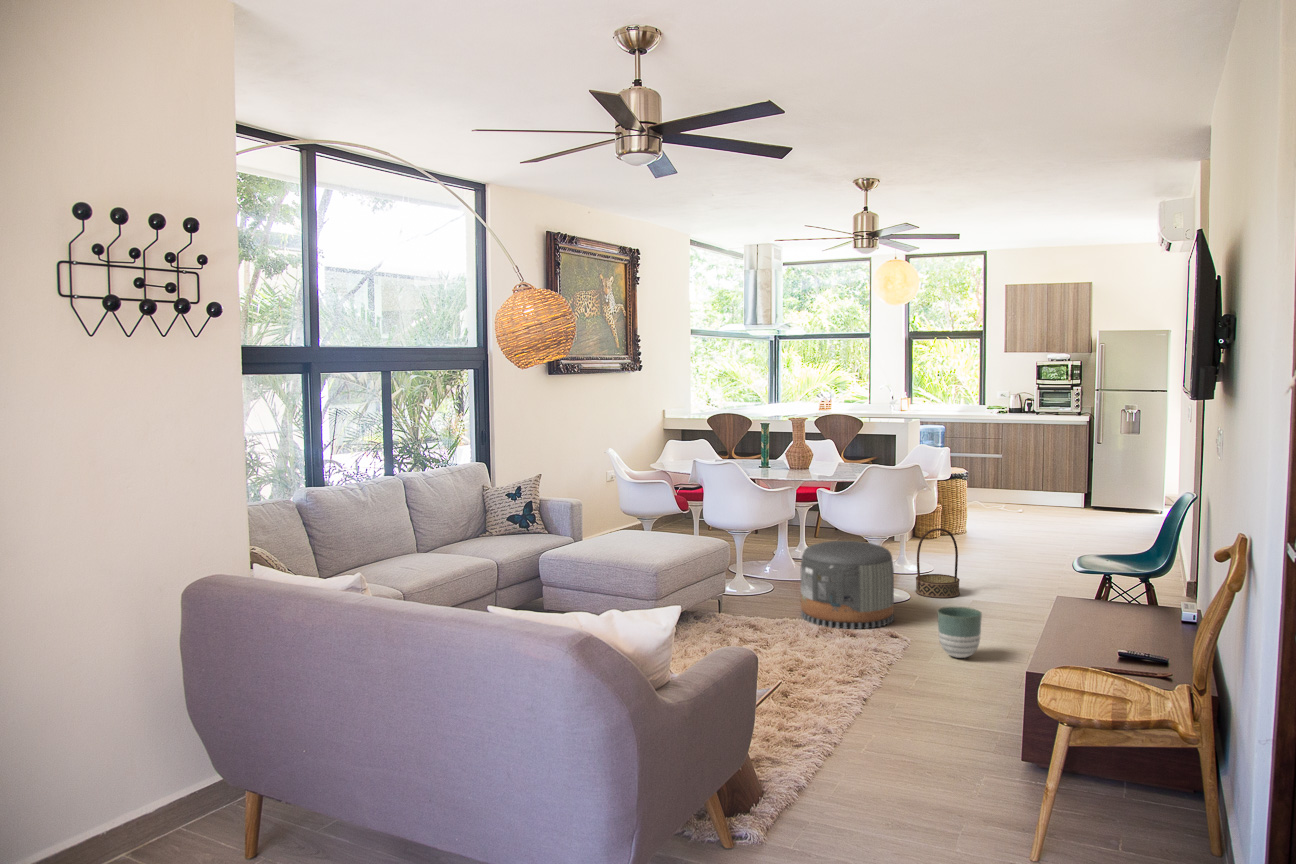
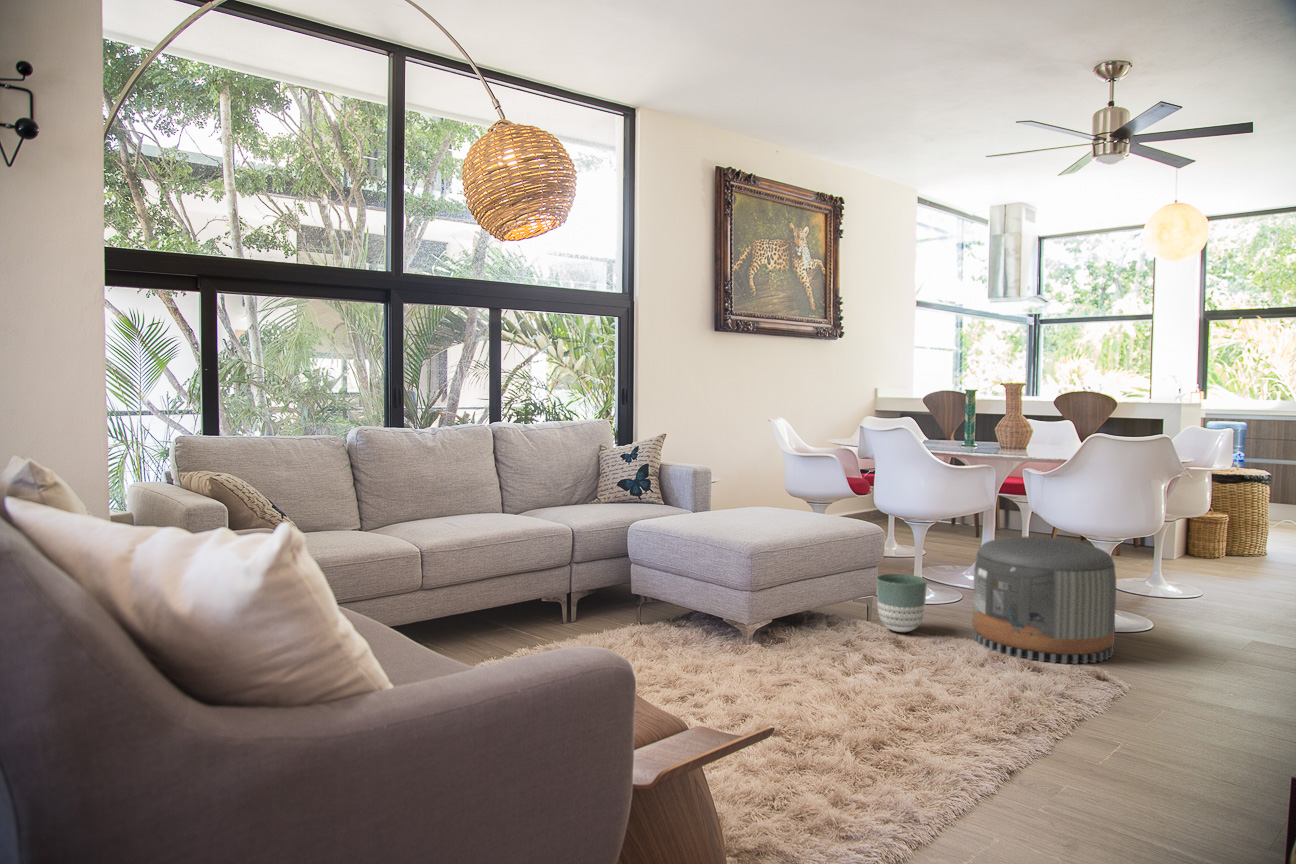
basket: present [916,528,960,598] -> none [1163,534,1235,635]
planter: present [937,607,982,658] -> present [876,574,927,632]

